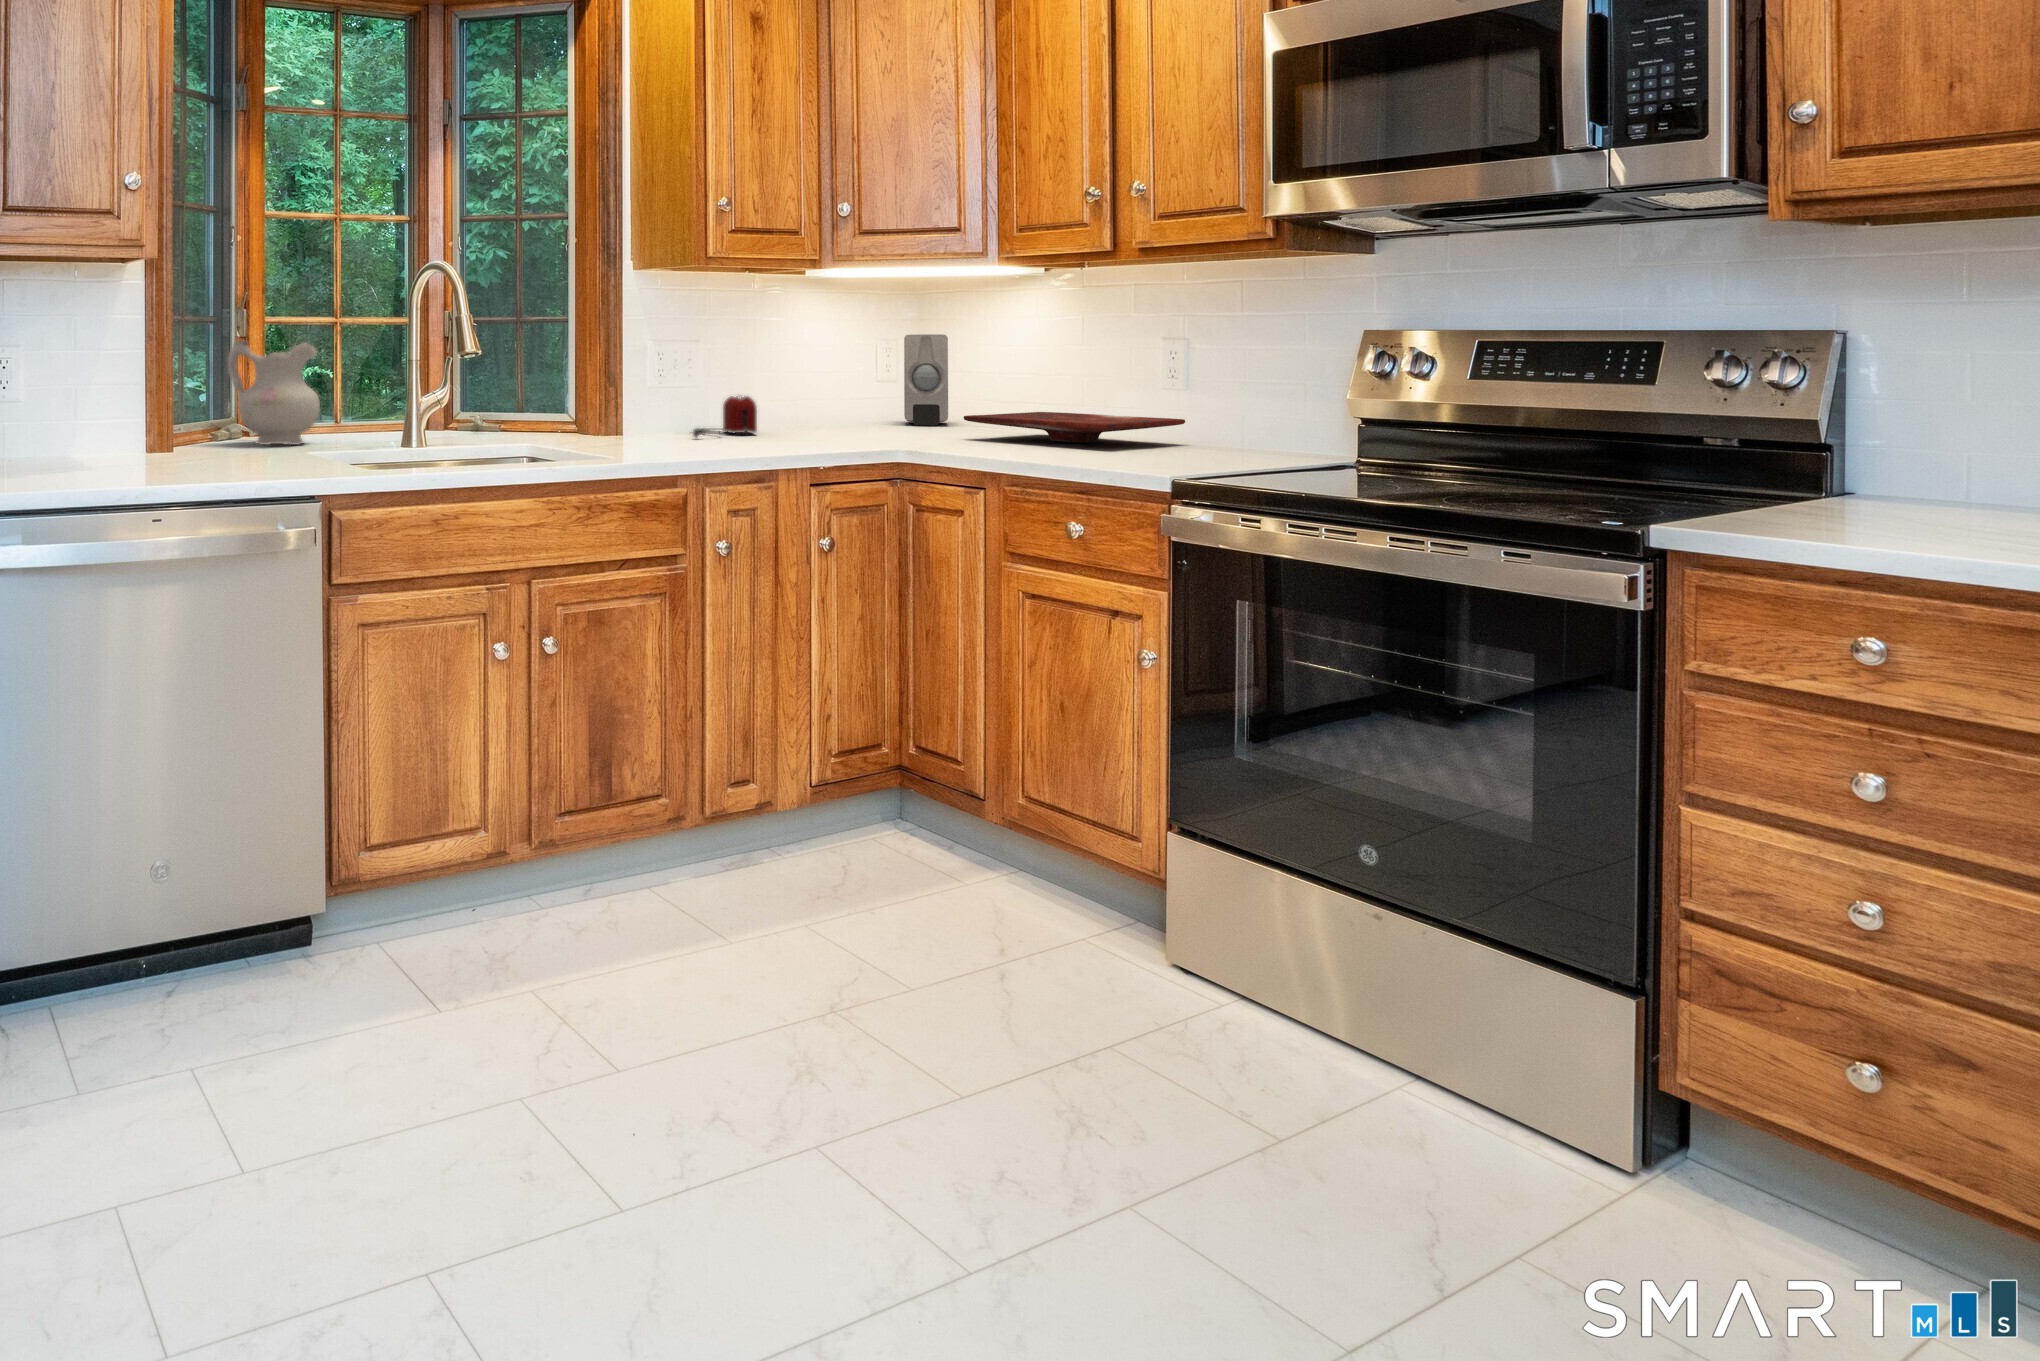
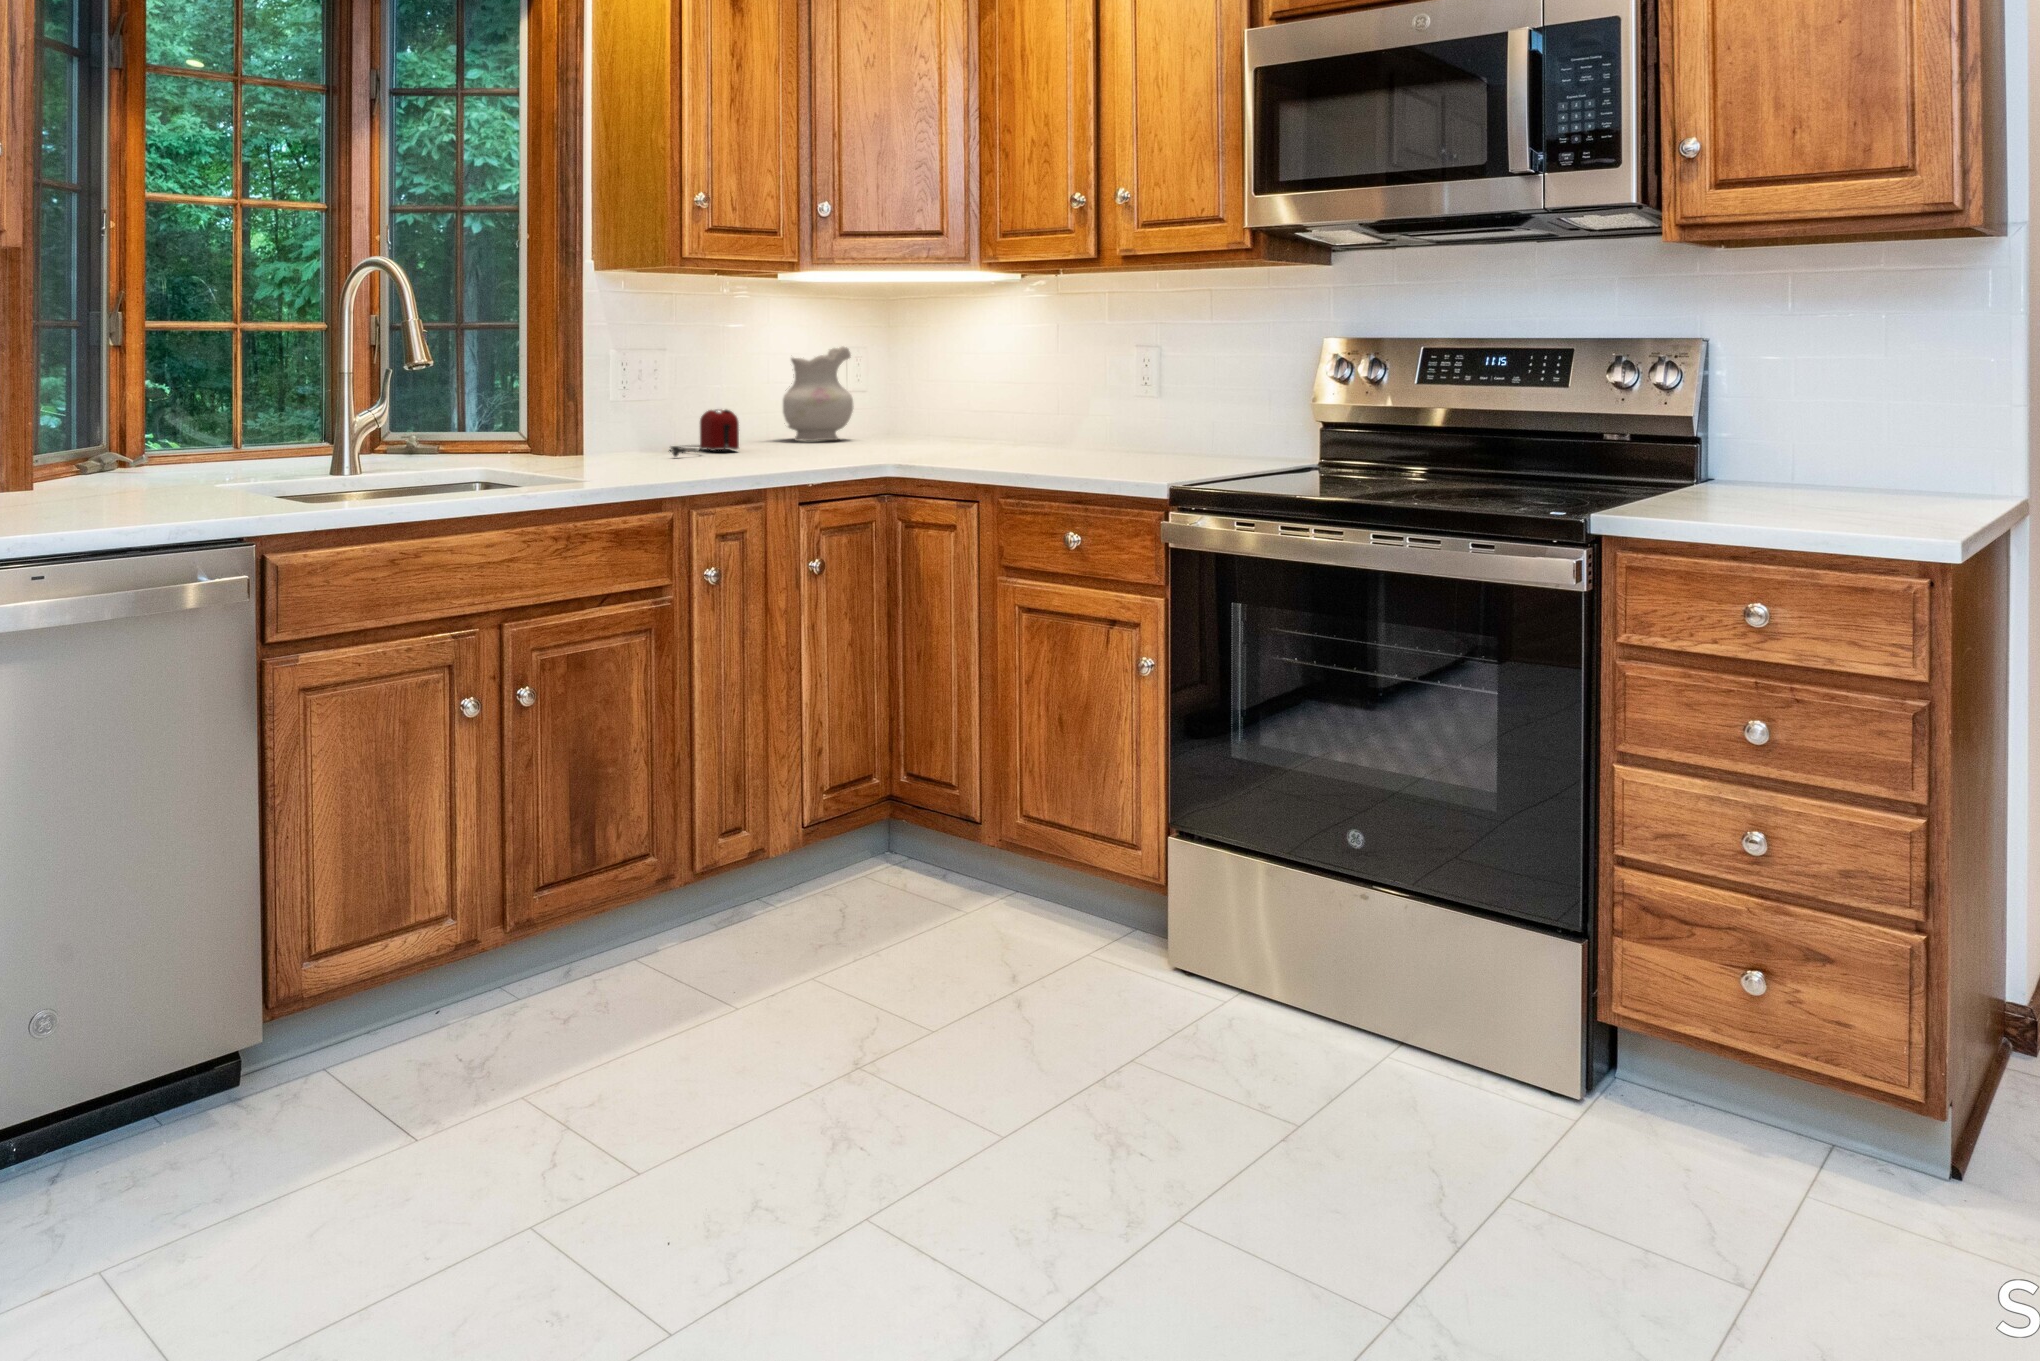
soap dispenser: present [904,334,948,425] -> none [881,342,928,437]
ceramic pitcher: present [228,340,320,445] -> present [783,347,853,441]
cutting board: present [964,412,1185,443] -> none [953,421,1162,452]

